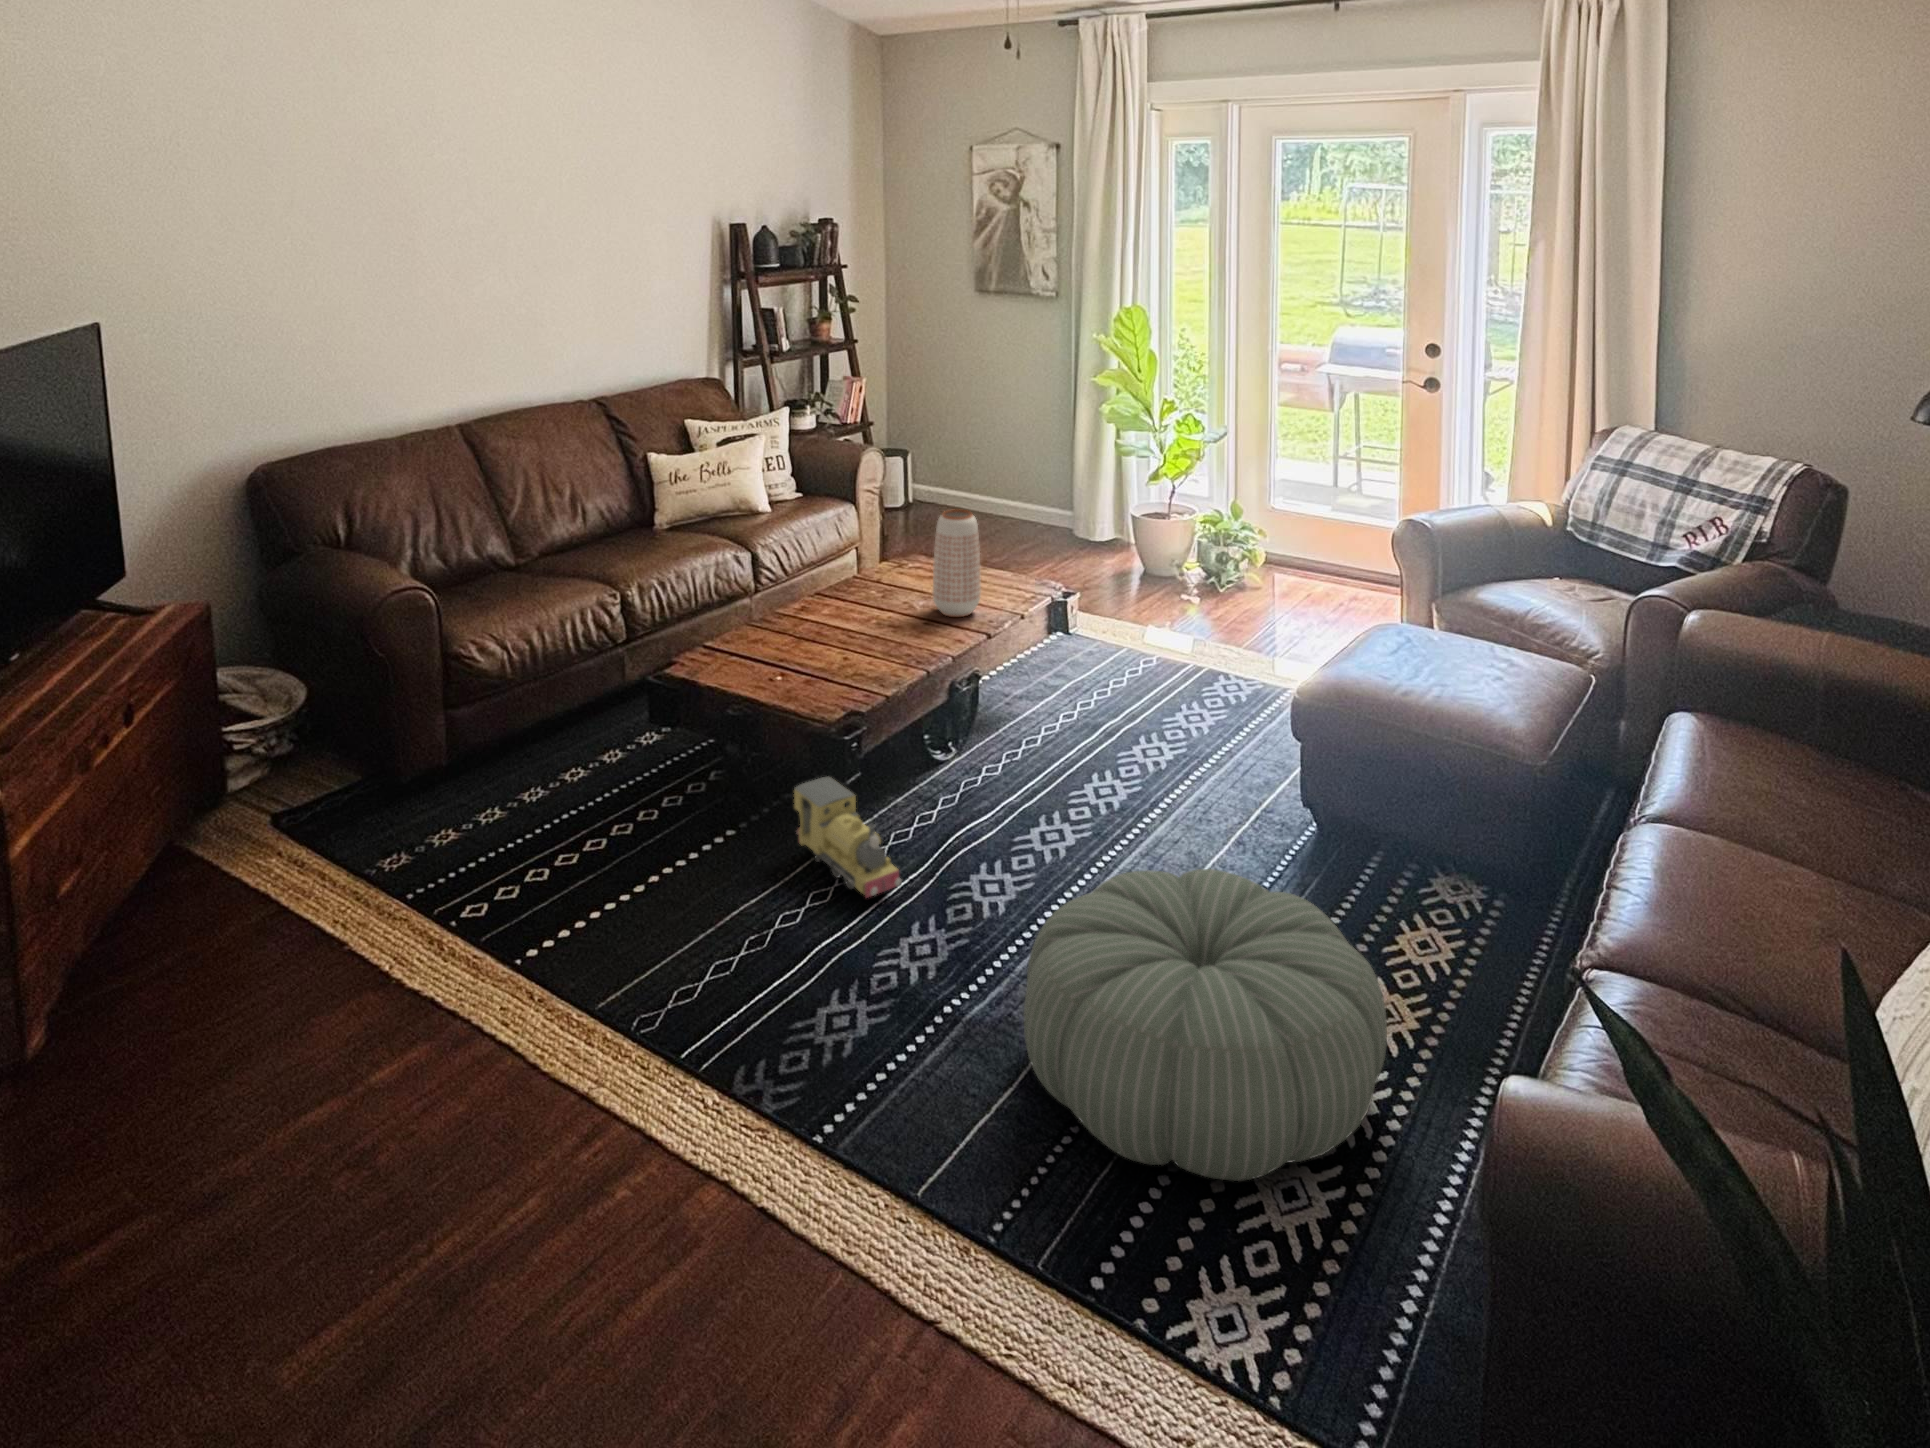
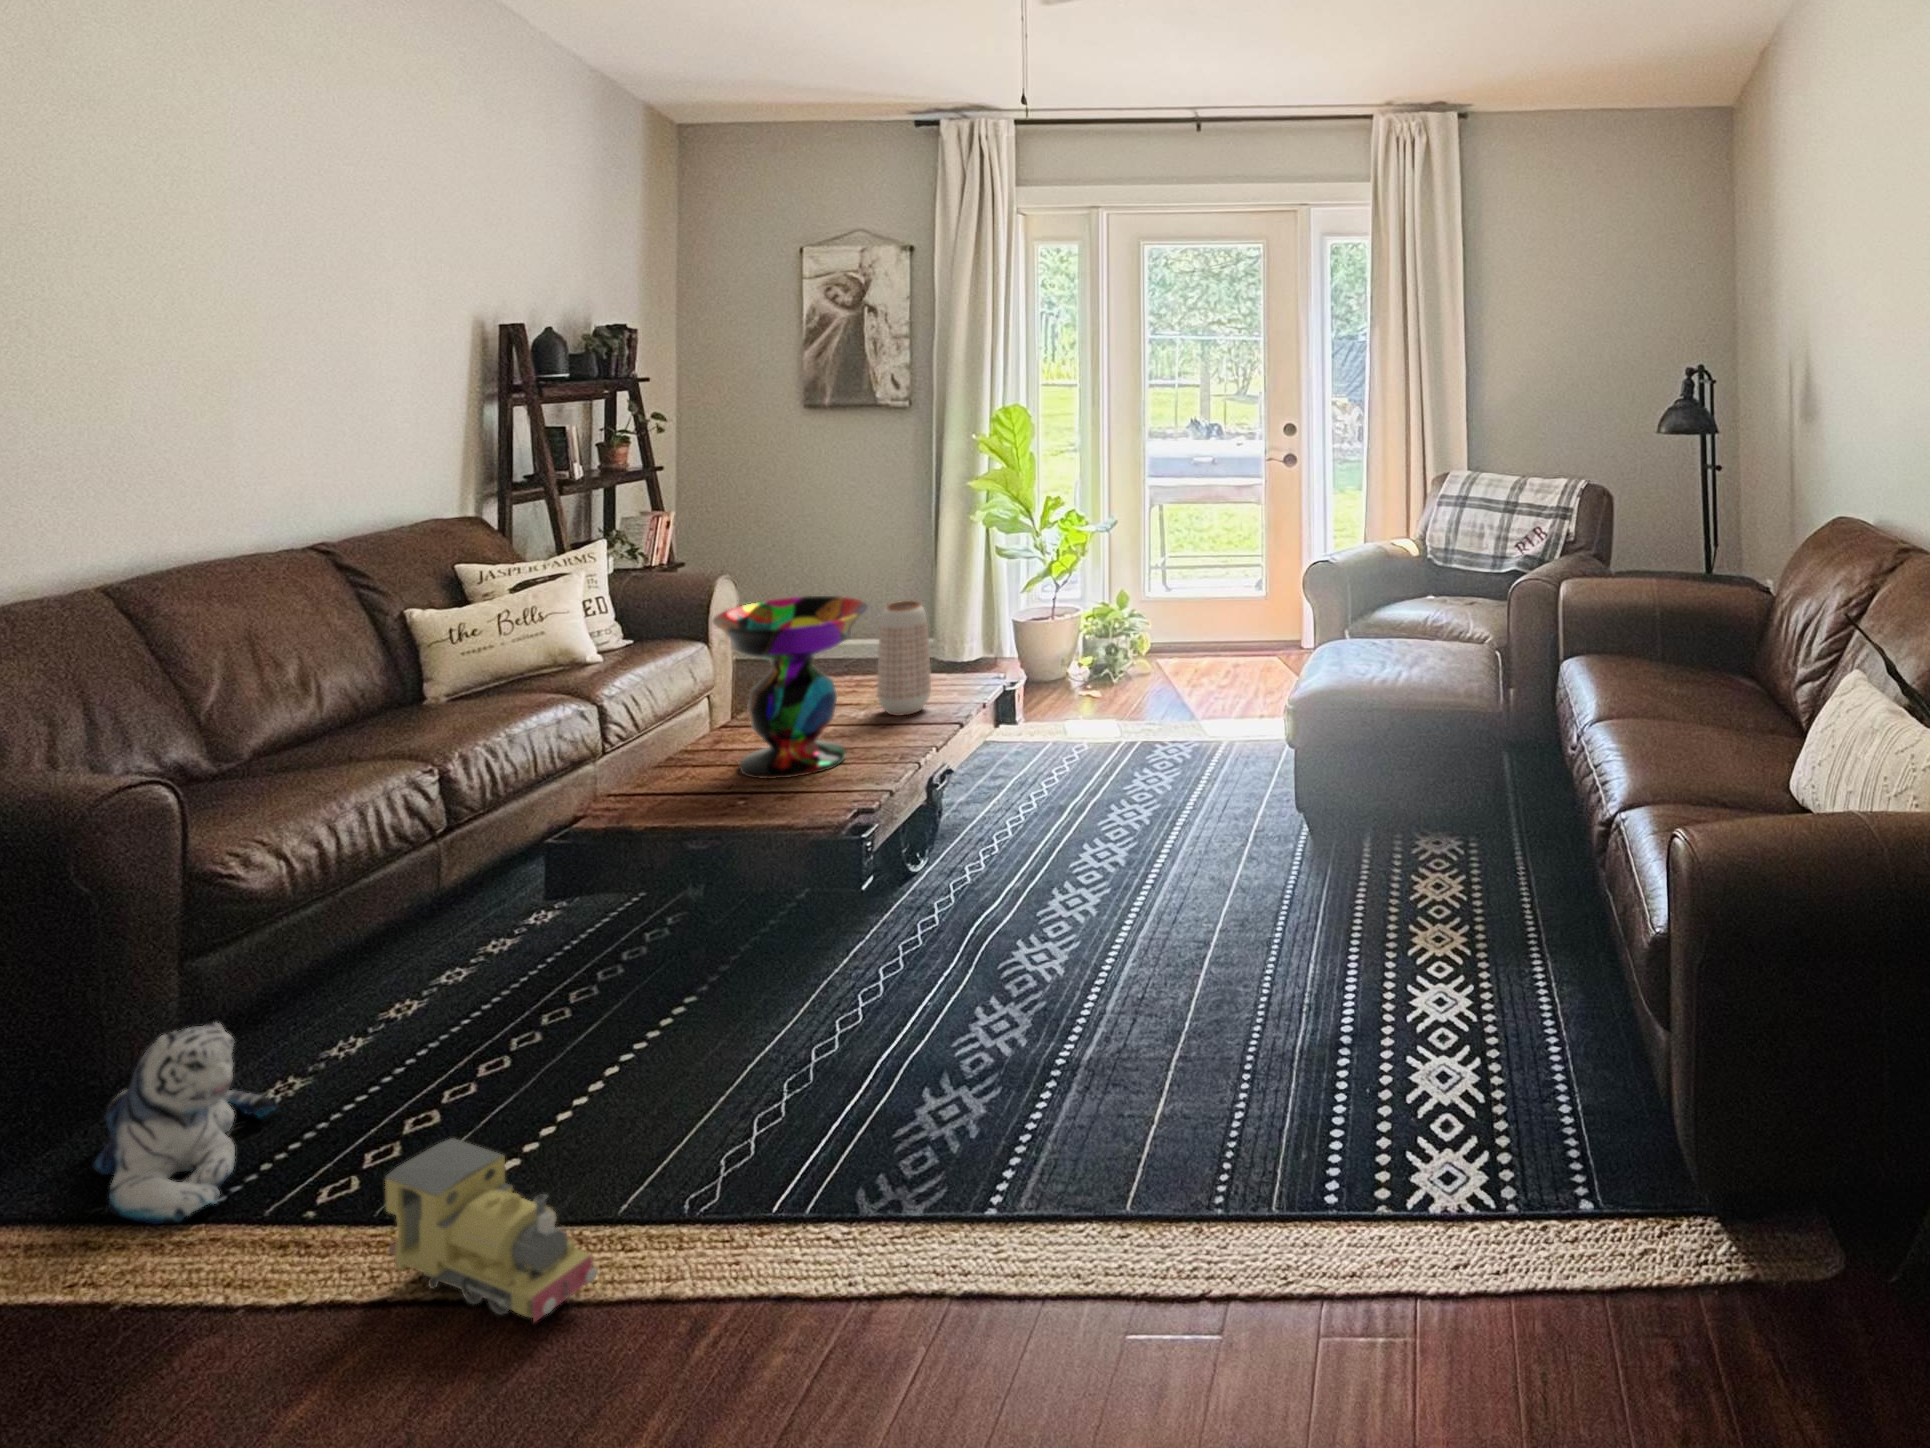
decorative bowl: none [763,498,896,667] -> present [713,596,868,779]
toy train: present [794,777,902,898] -> present [385,1138,598,1322]
plush toy: none [292,782,409,928] -> present [92,1023,275,1224]
pouf: present [1024,869,1387,1181] -> none [1154,847,1483,1100]

